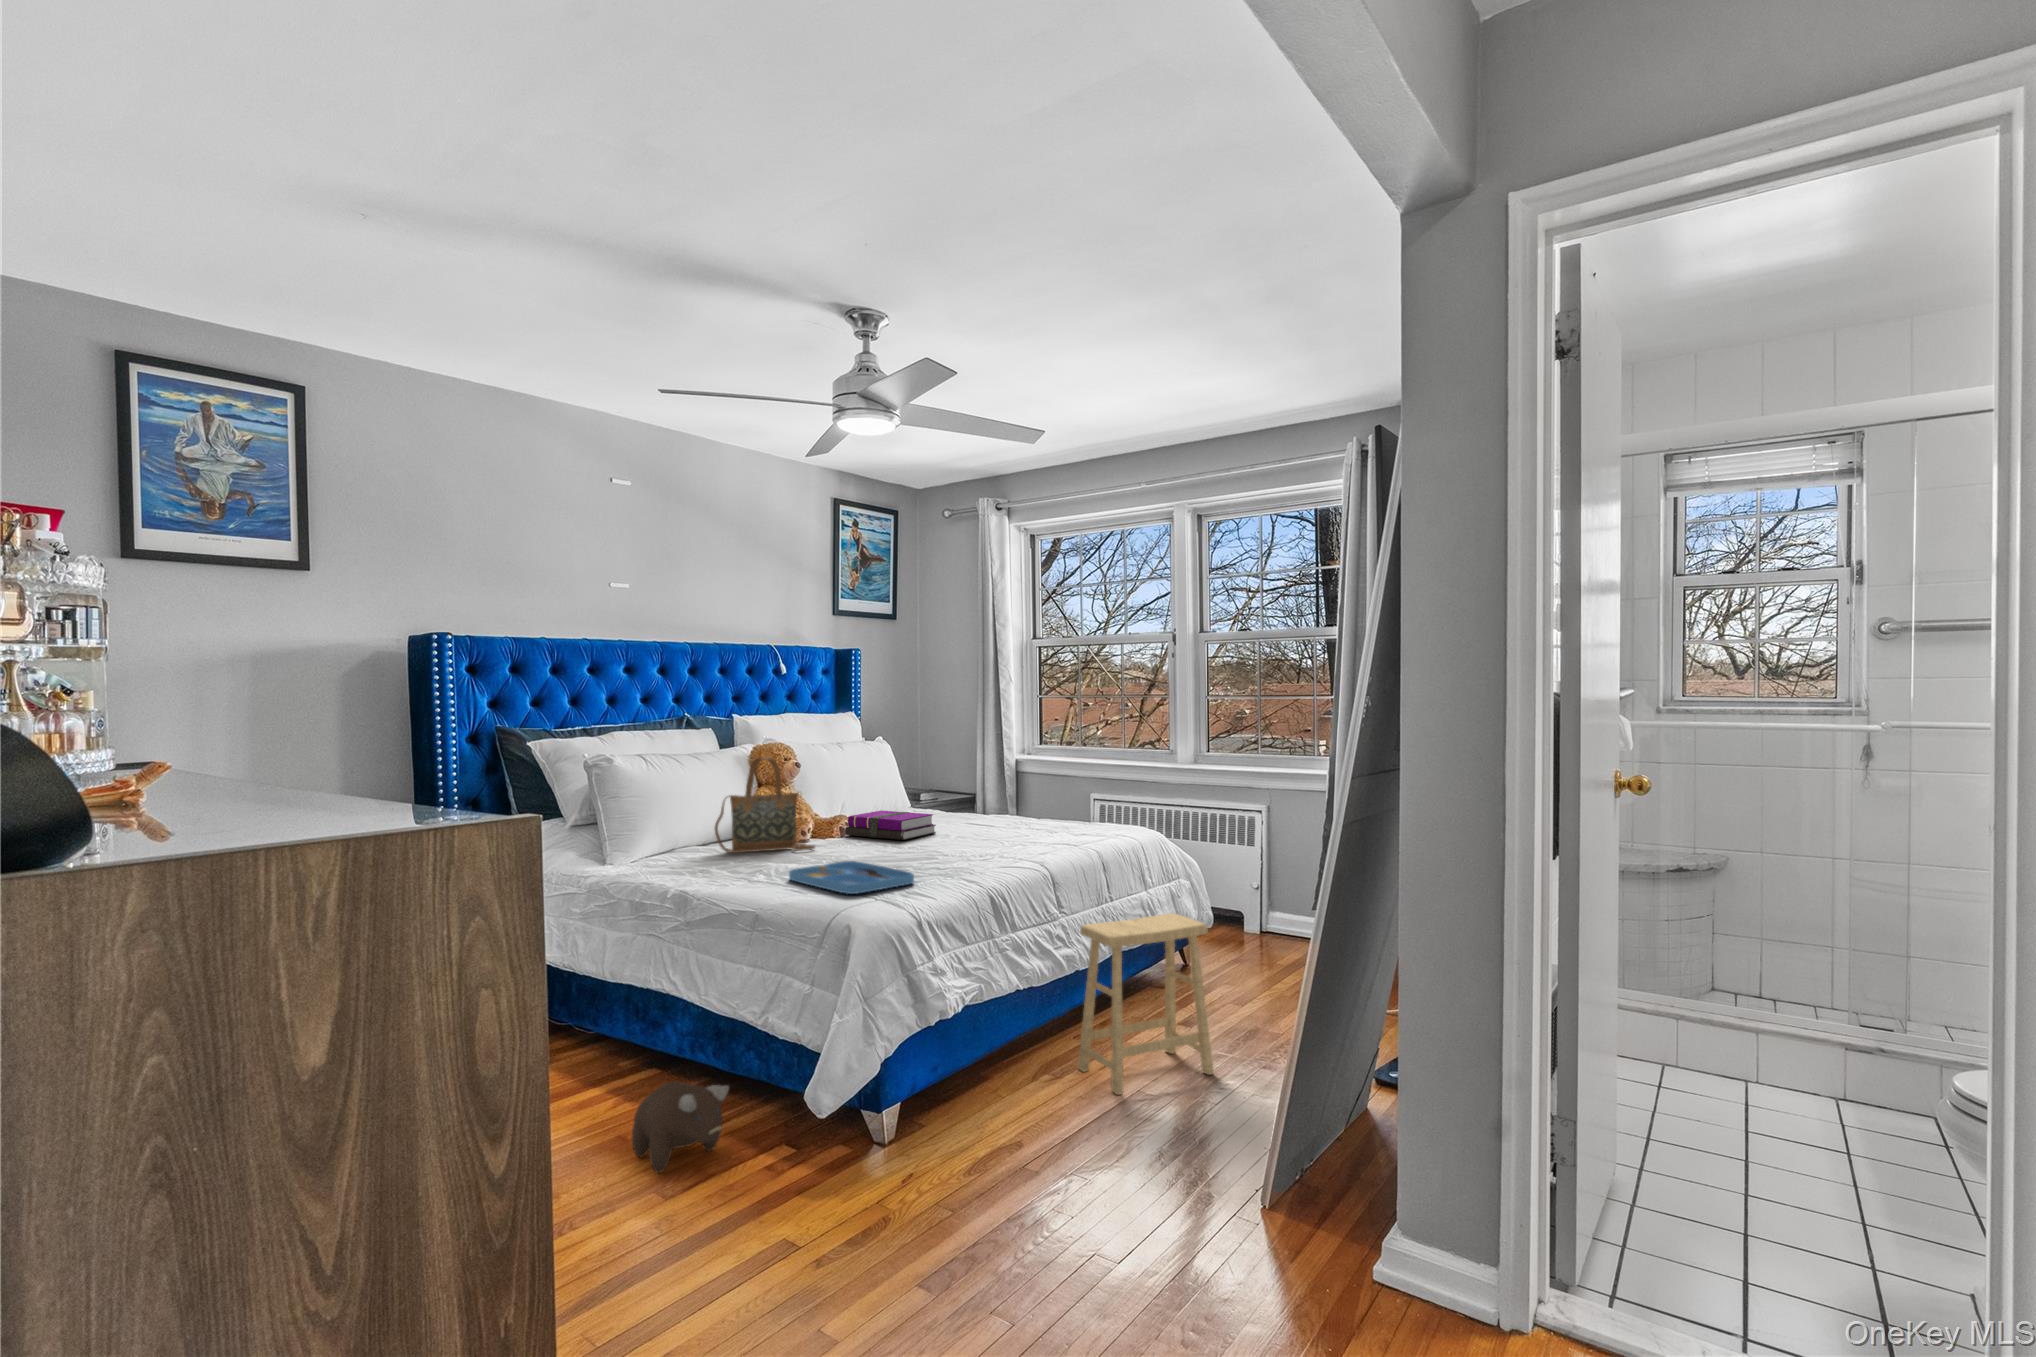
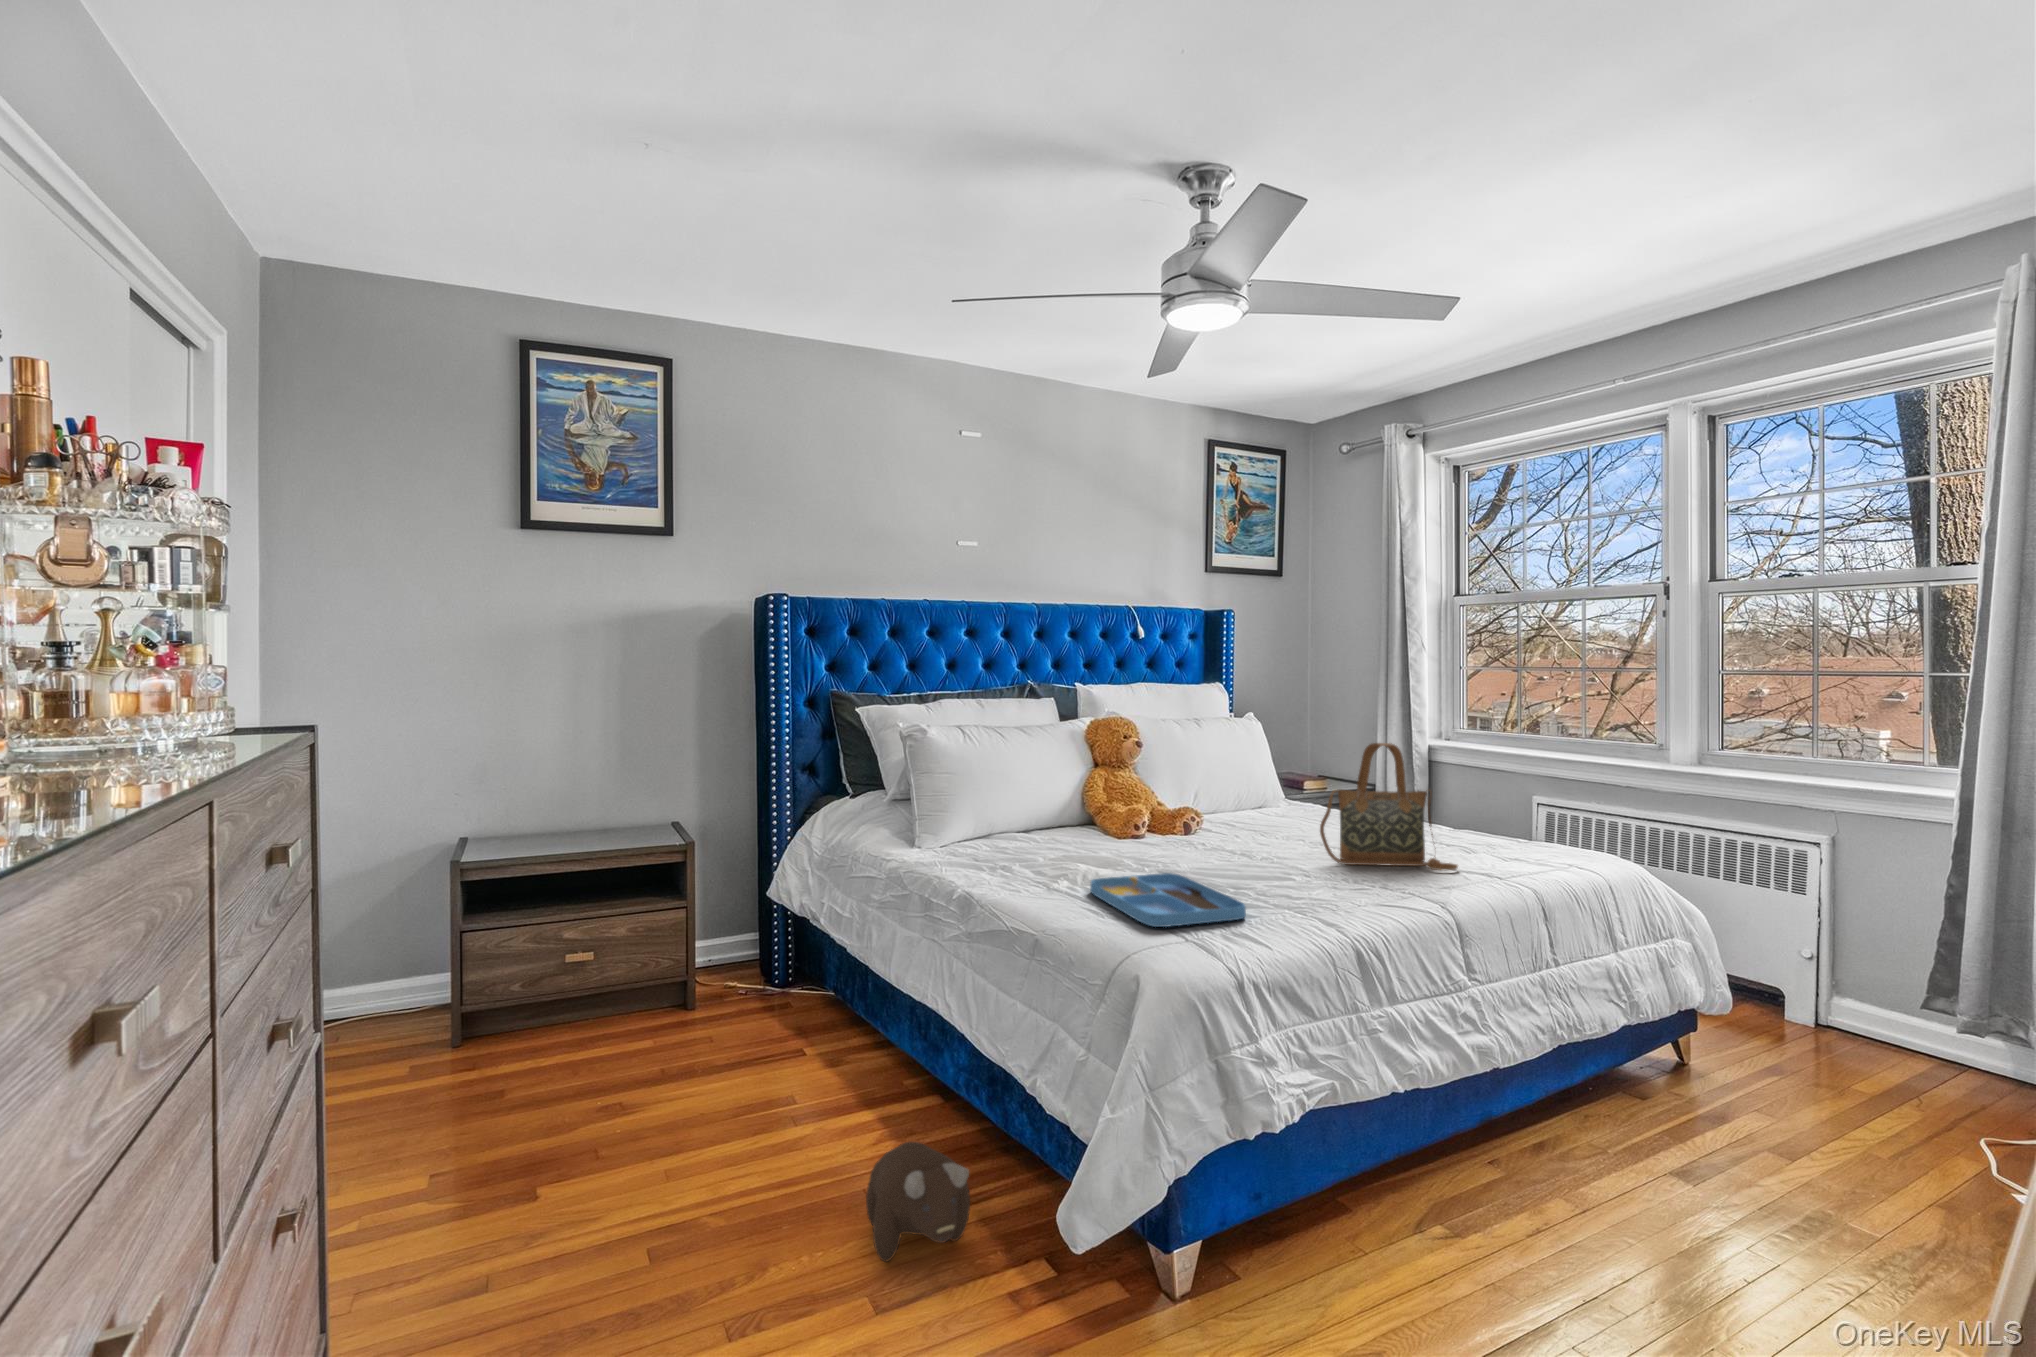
handbag: present [715,758,815,853] -> present [1320,743,1458,870]
notebook: present [845,810,936,840] -> none [1190,804,1304,846]
footstool: present [1078,914,1214,1095] -> none [1492,1010,1744,1296]

